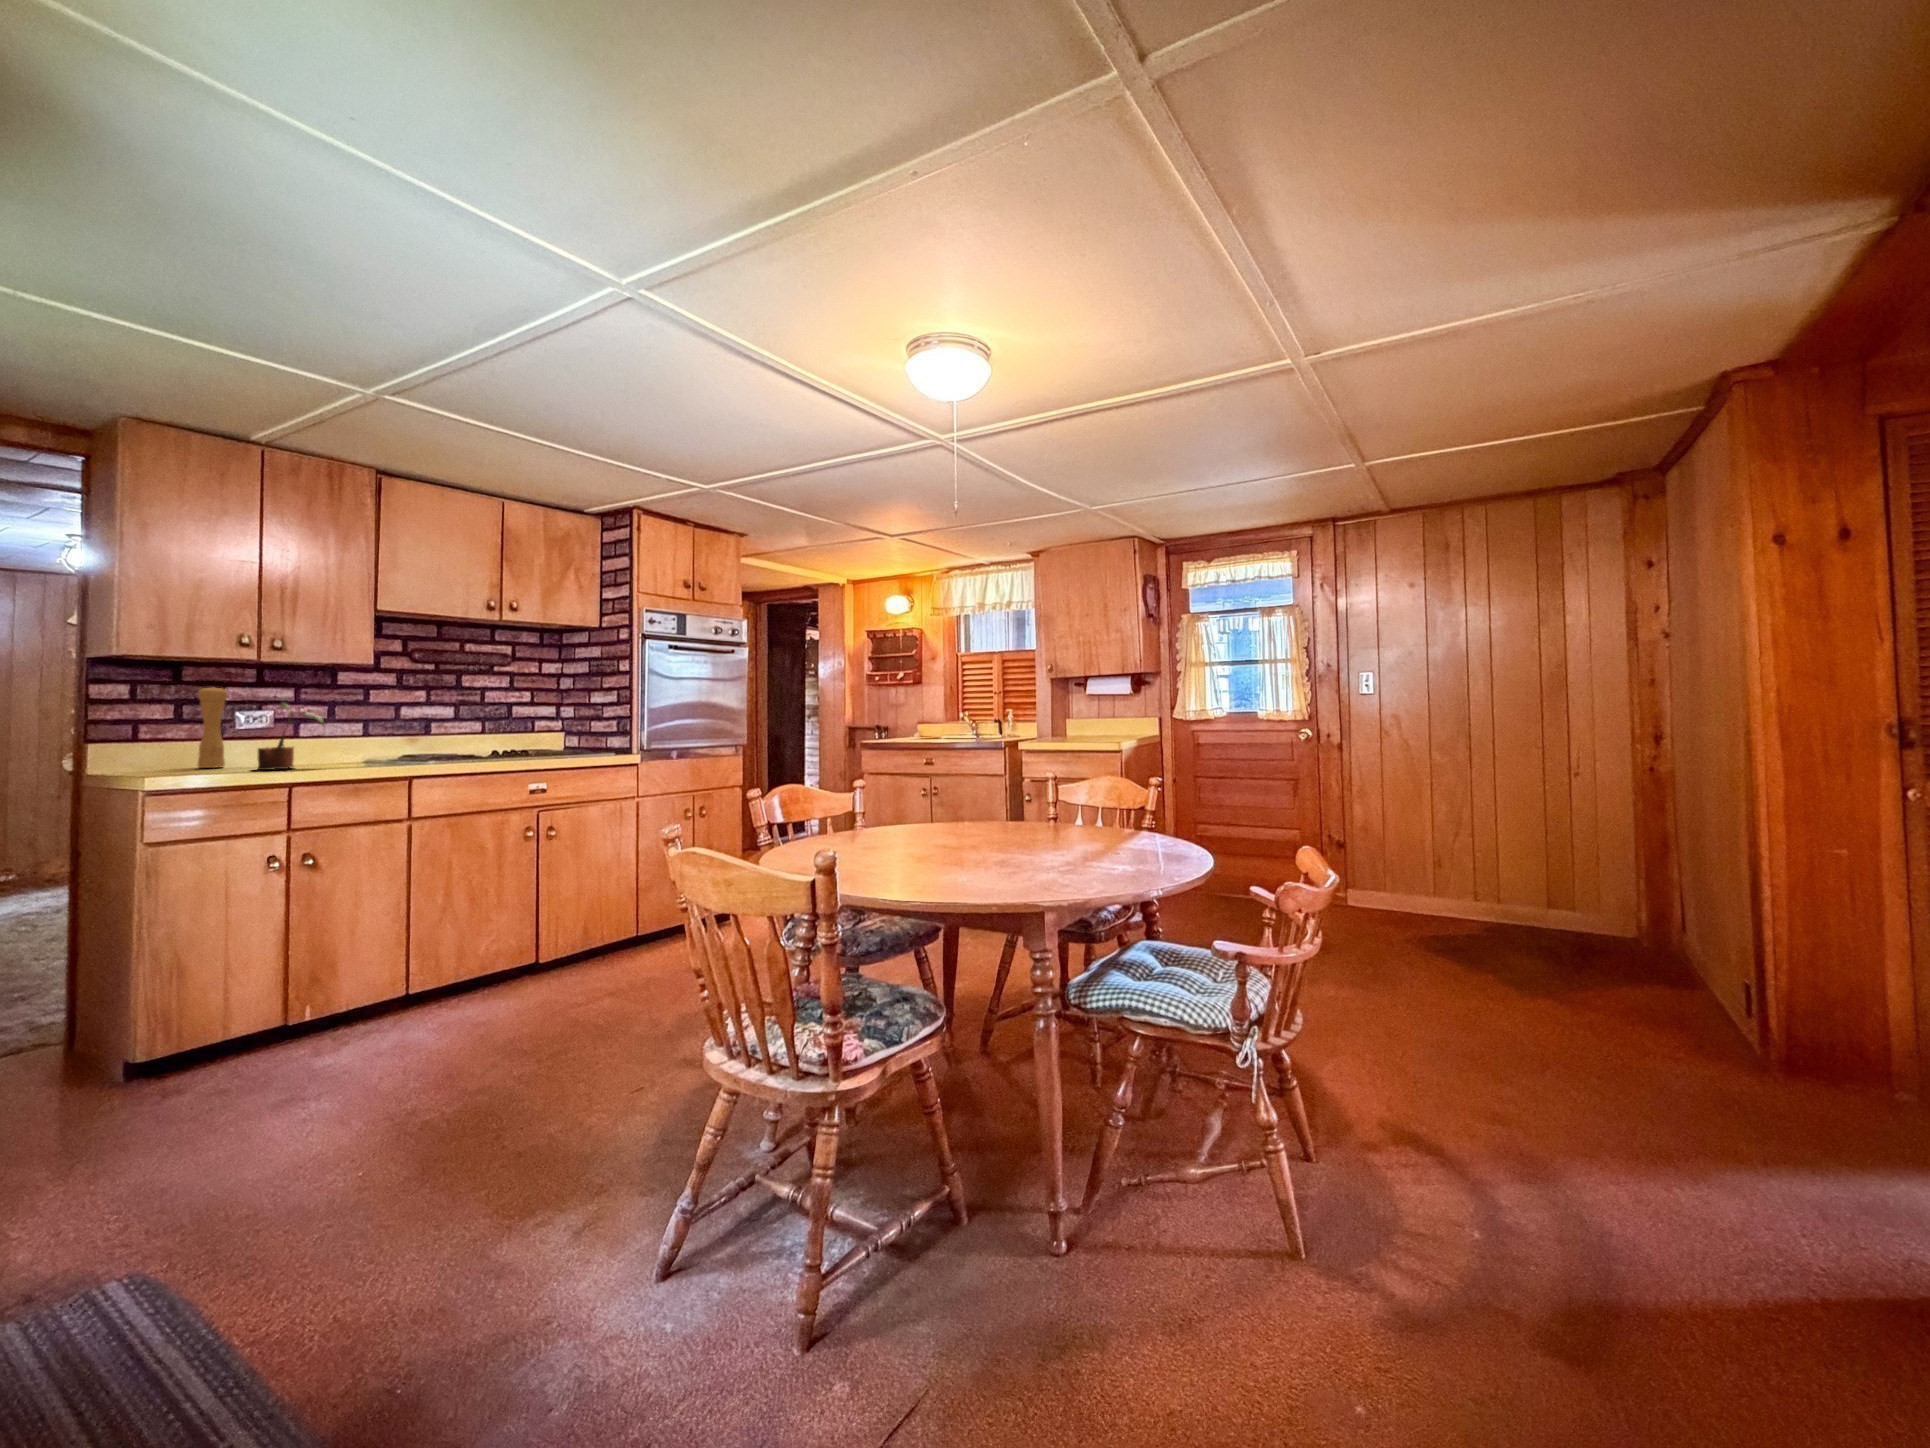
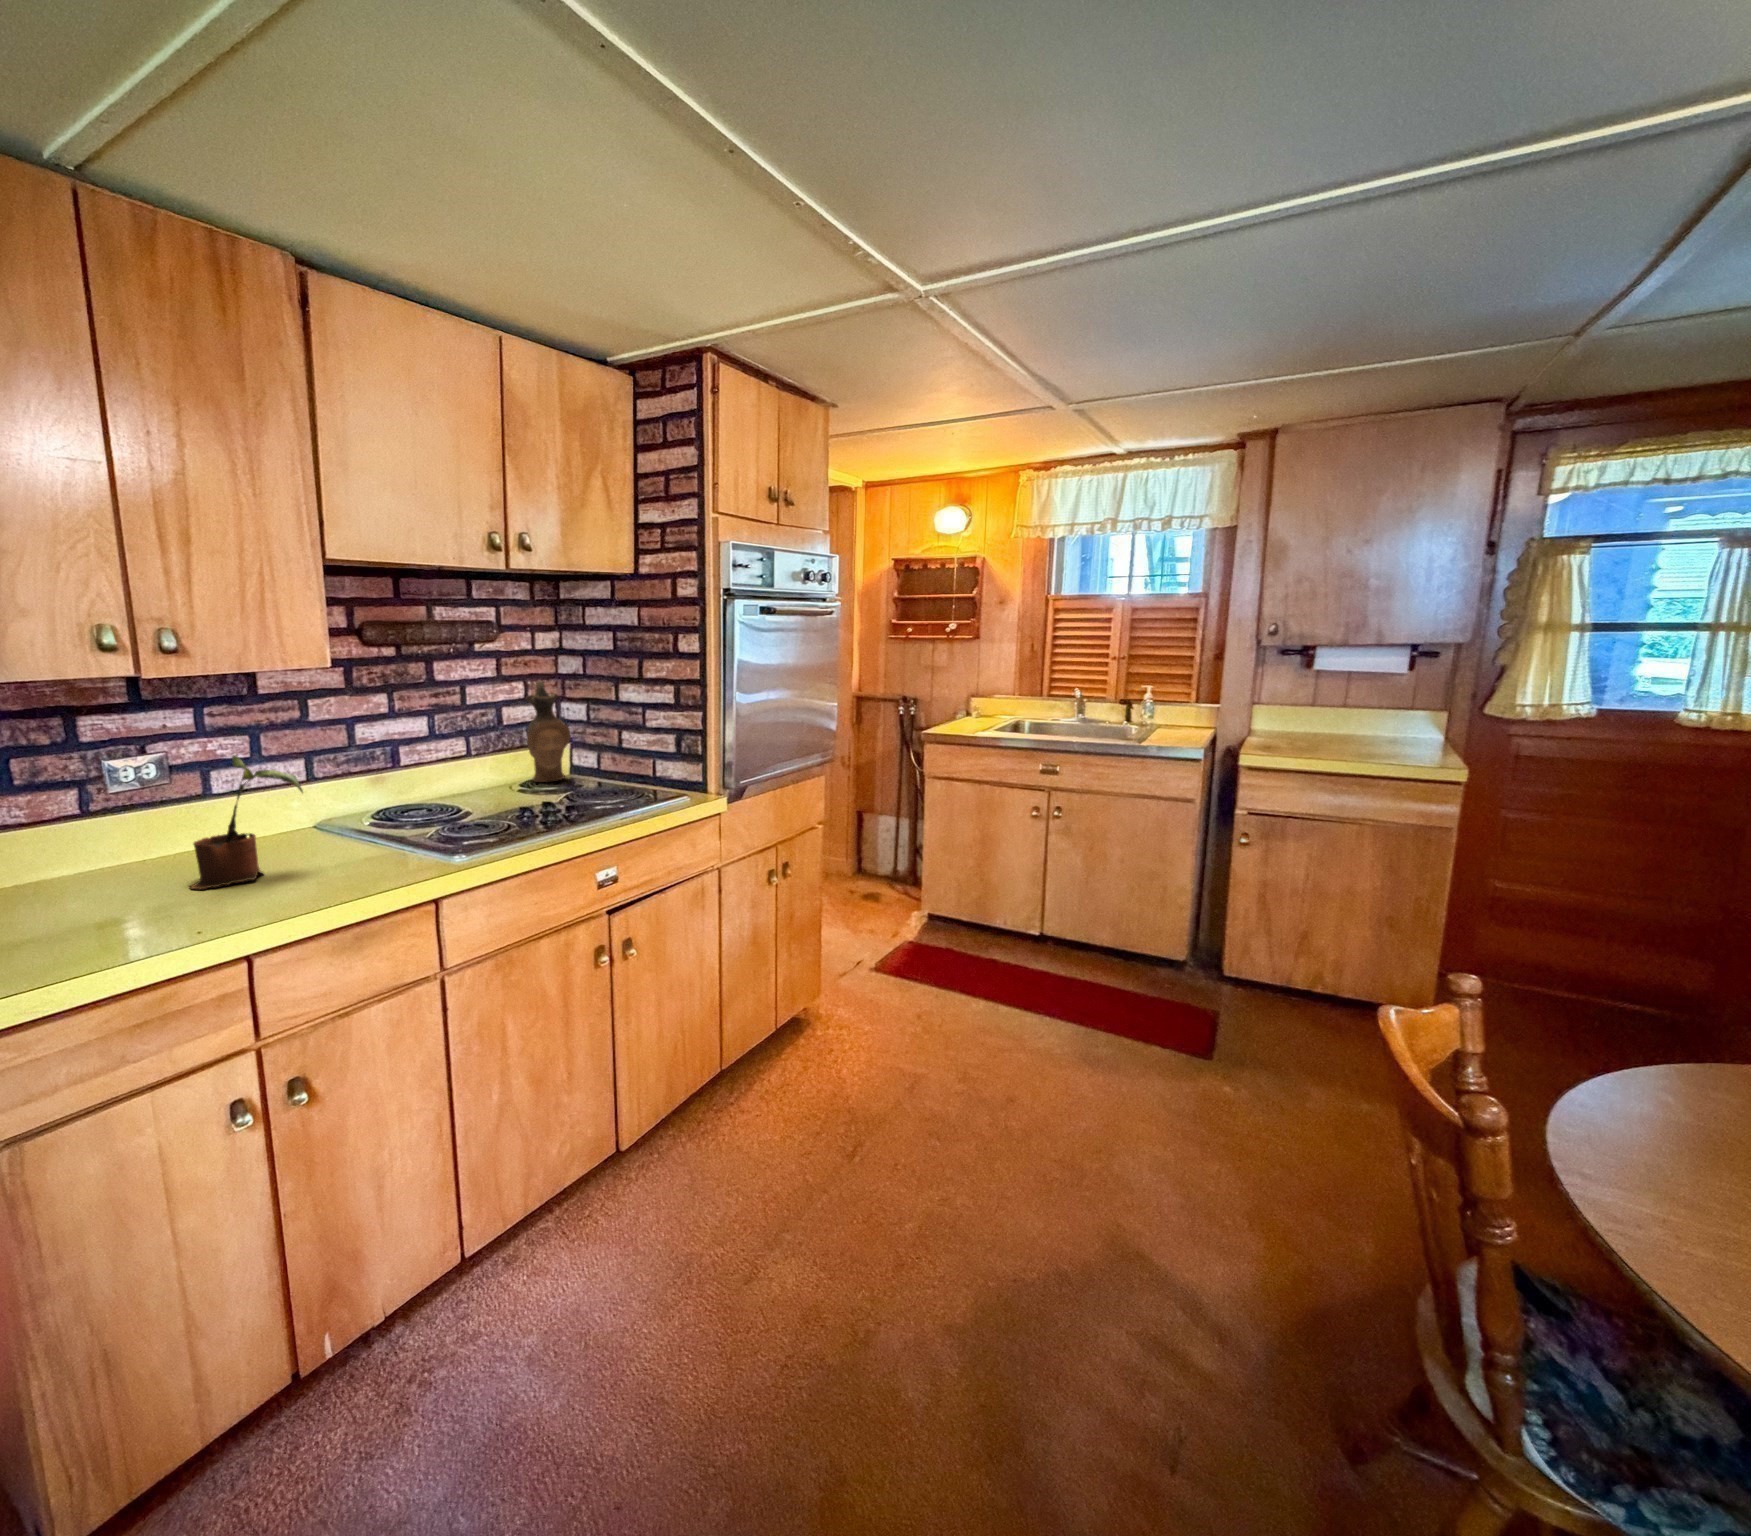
pepper mill: present [198,687,227,768] -> none [57,726,127,884]
ceramic pitcher: none [520,690,549,750] -> present [526,681,570,782]

